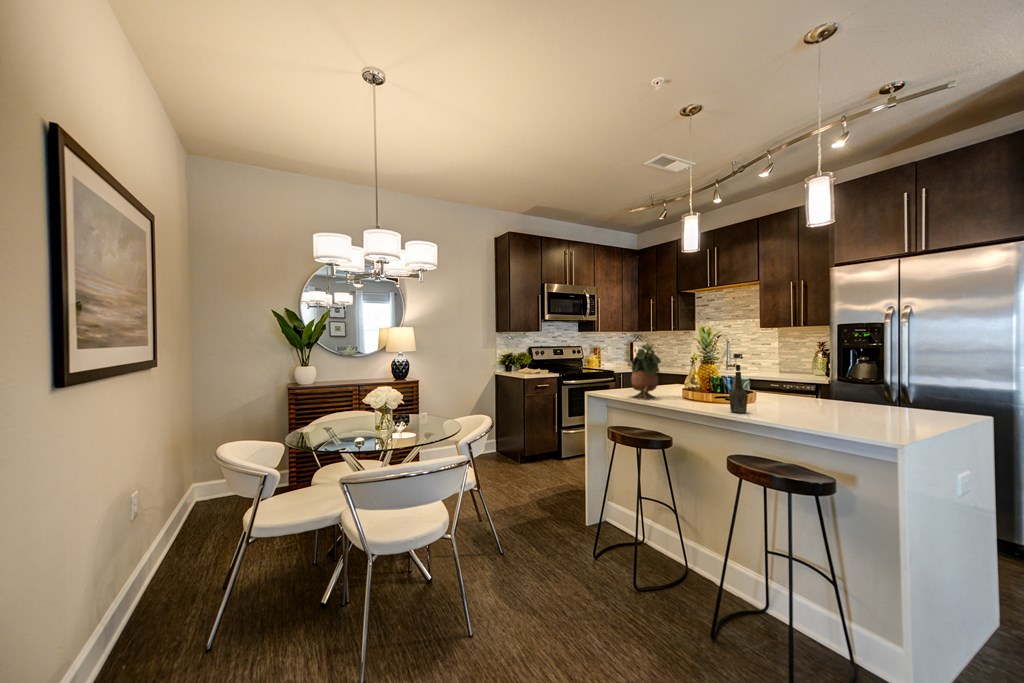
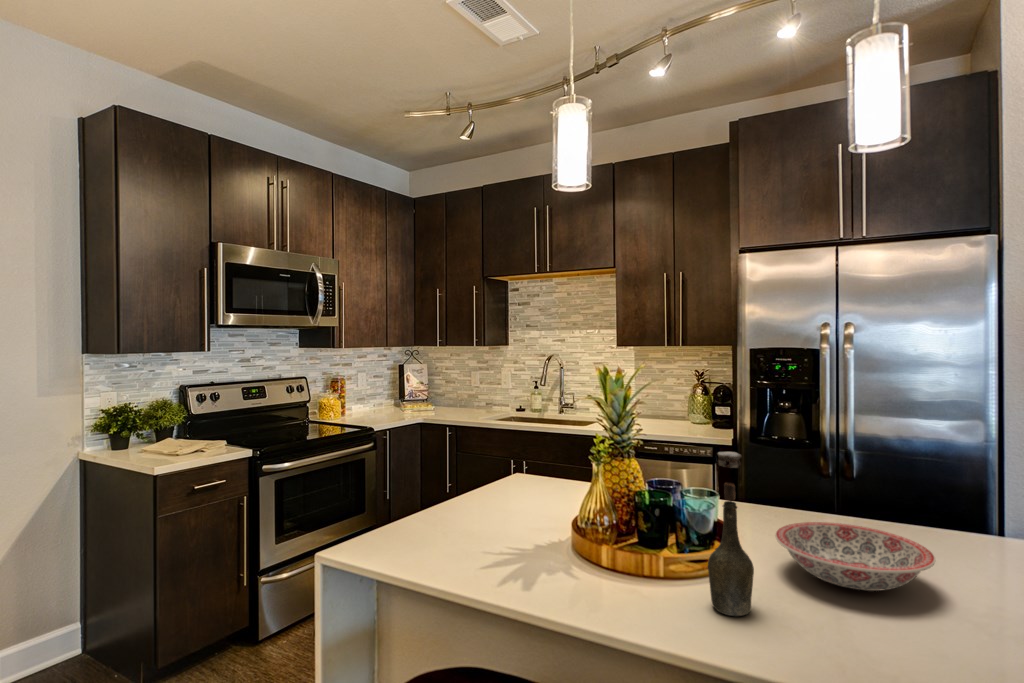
potted plant: present [631,344,661,398] -> none [435,407,506,553]
ceramic bowl: none [772,393,845,413] -> present [775,522,935,591]

